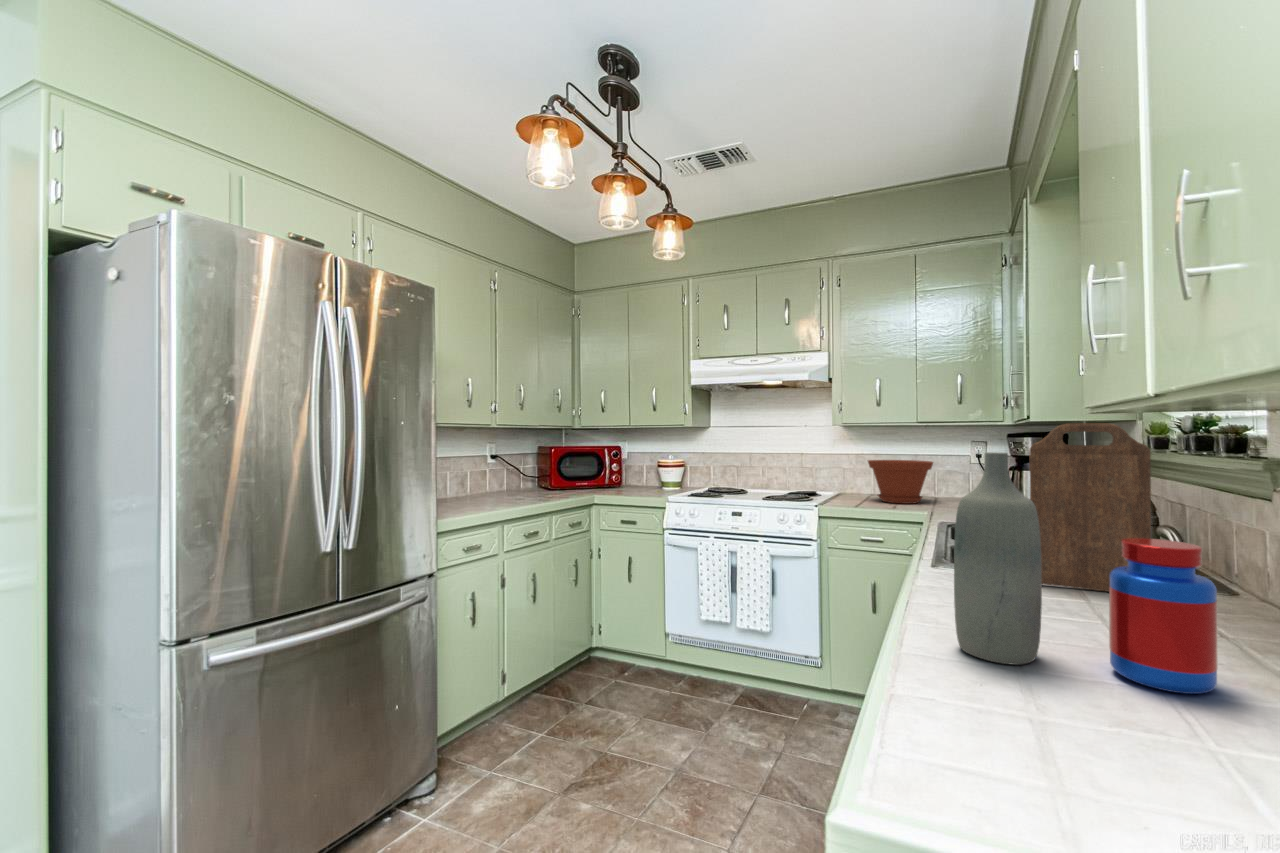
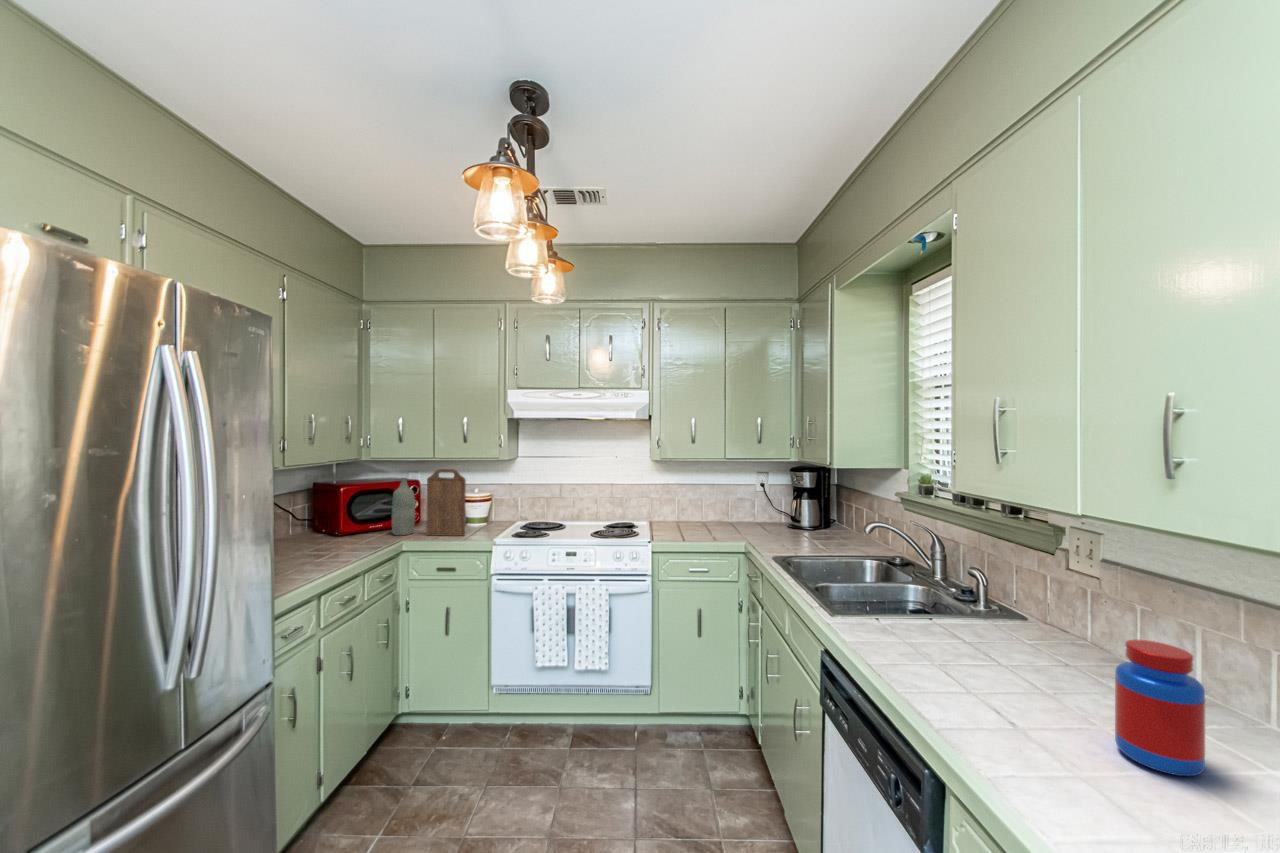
cutting board: present [1030,424,1151,592] -> present [426,469,466,536]
bottle: present [954,452,1042,665] -> present [392,478,415,535]
plant pot: present [868,460,933,504] -> none [682,490,735,531]

